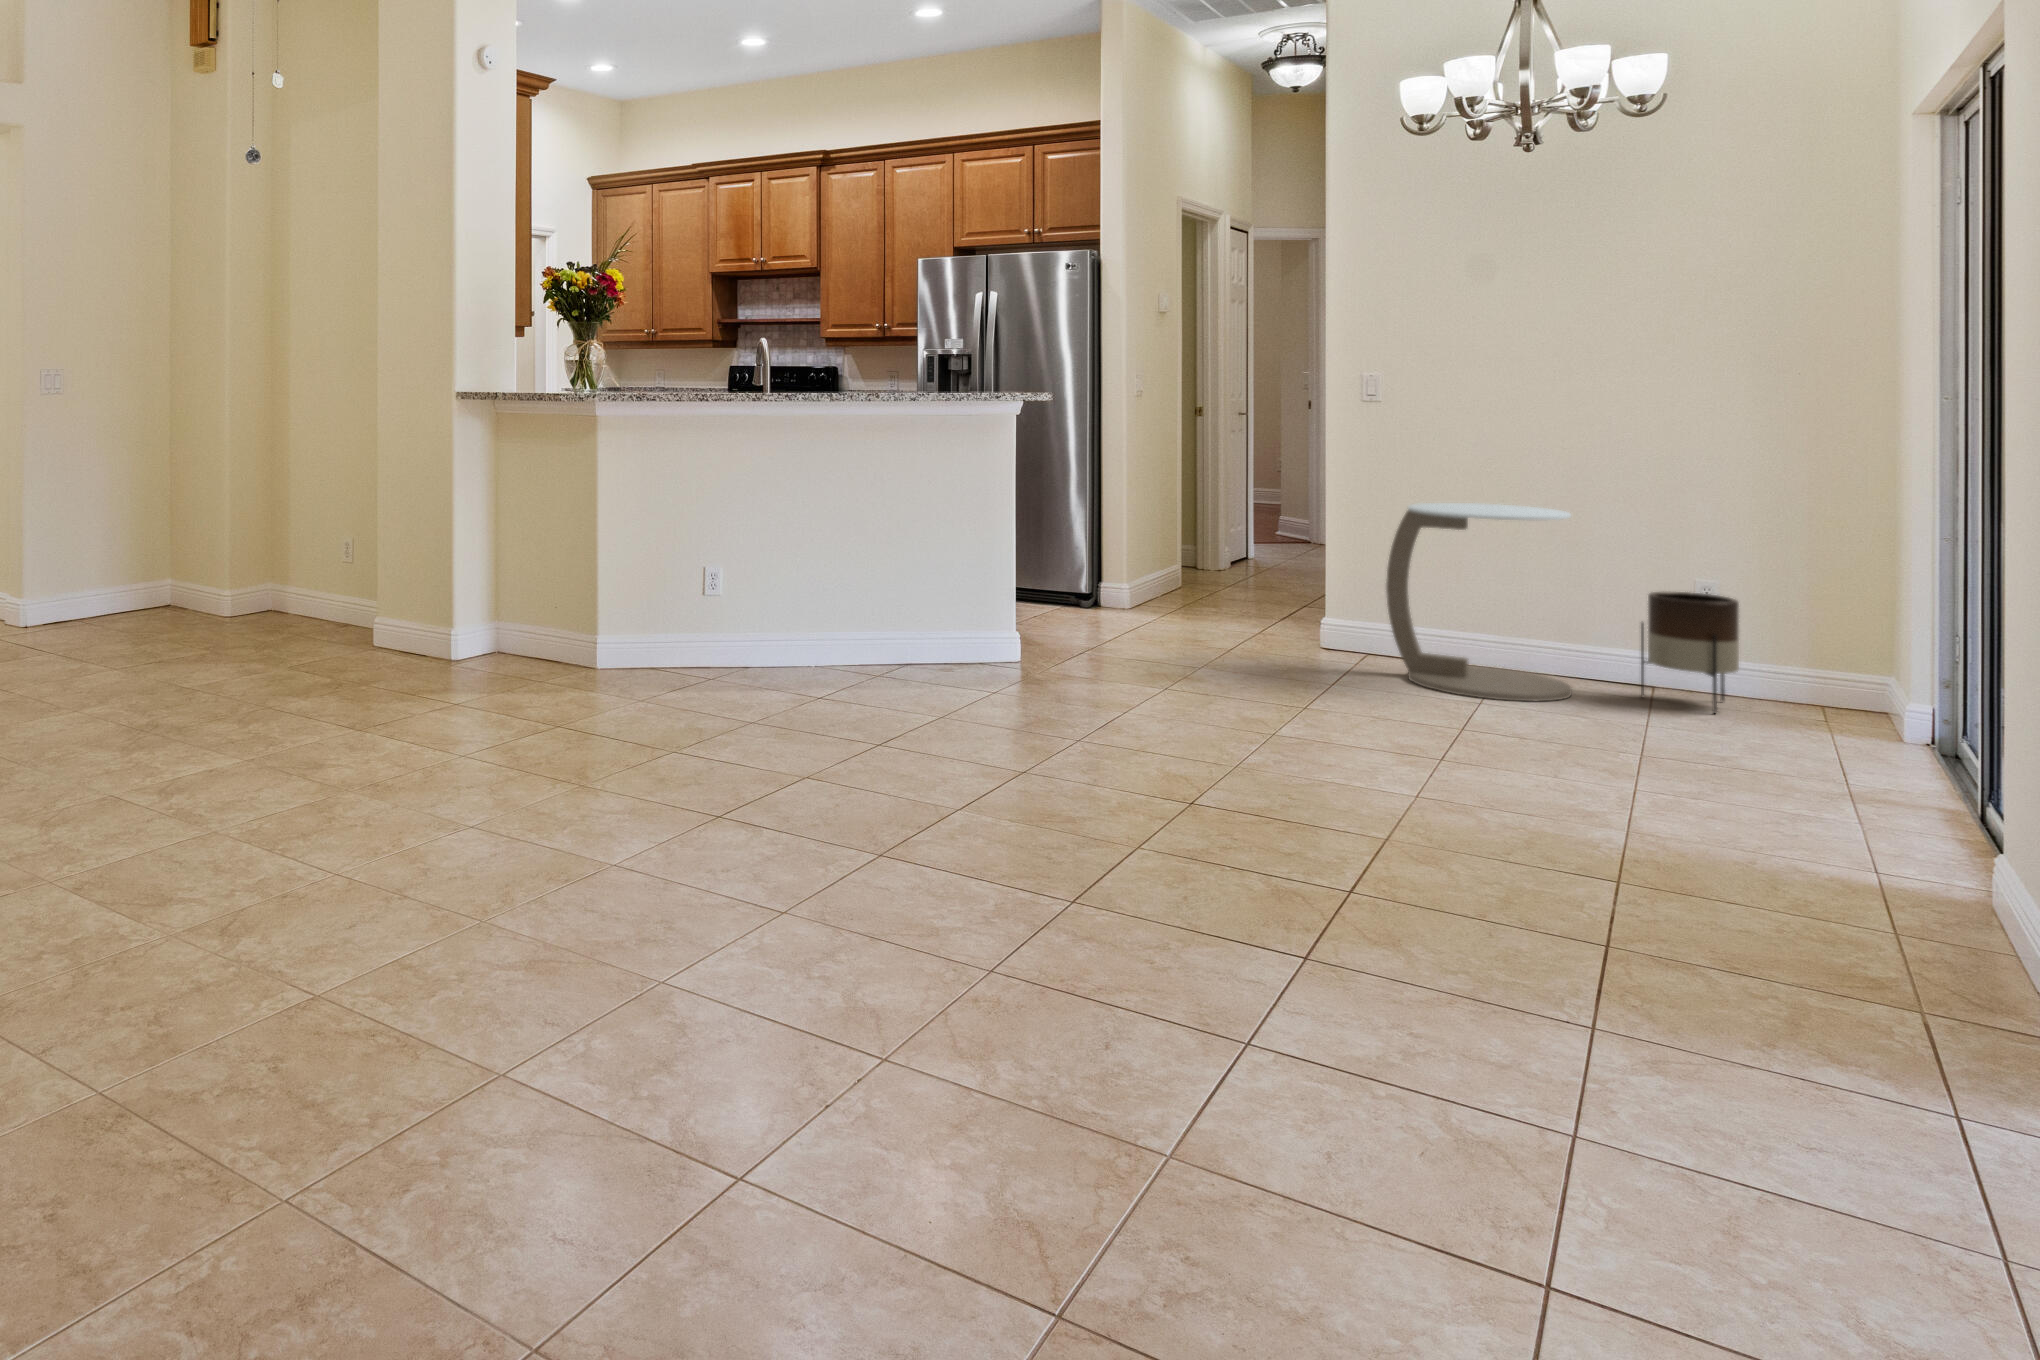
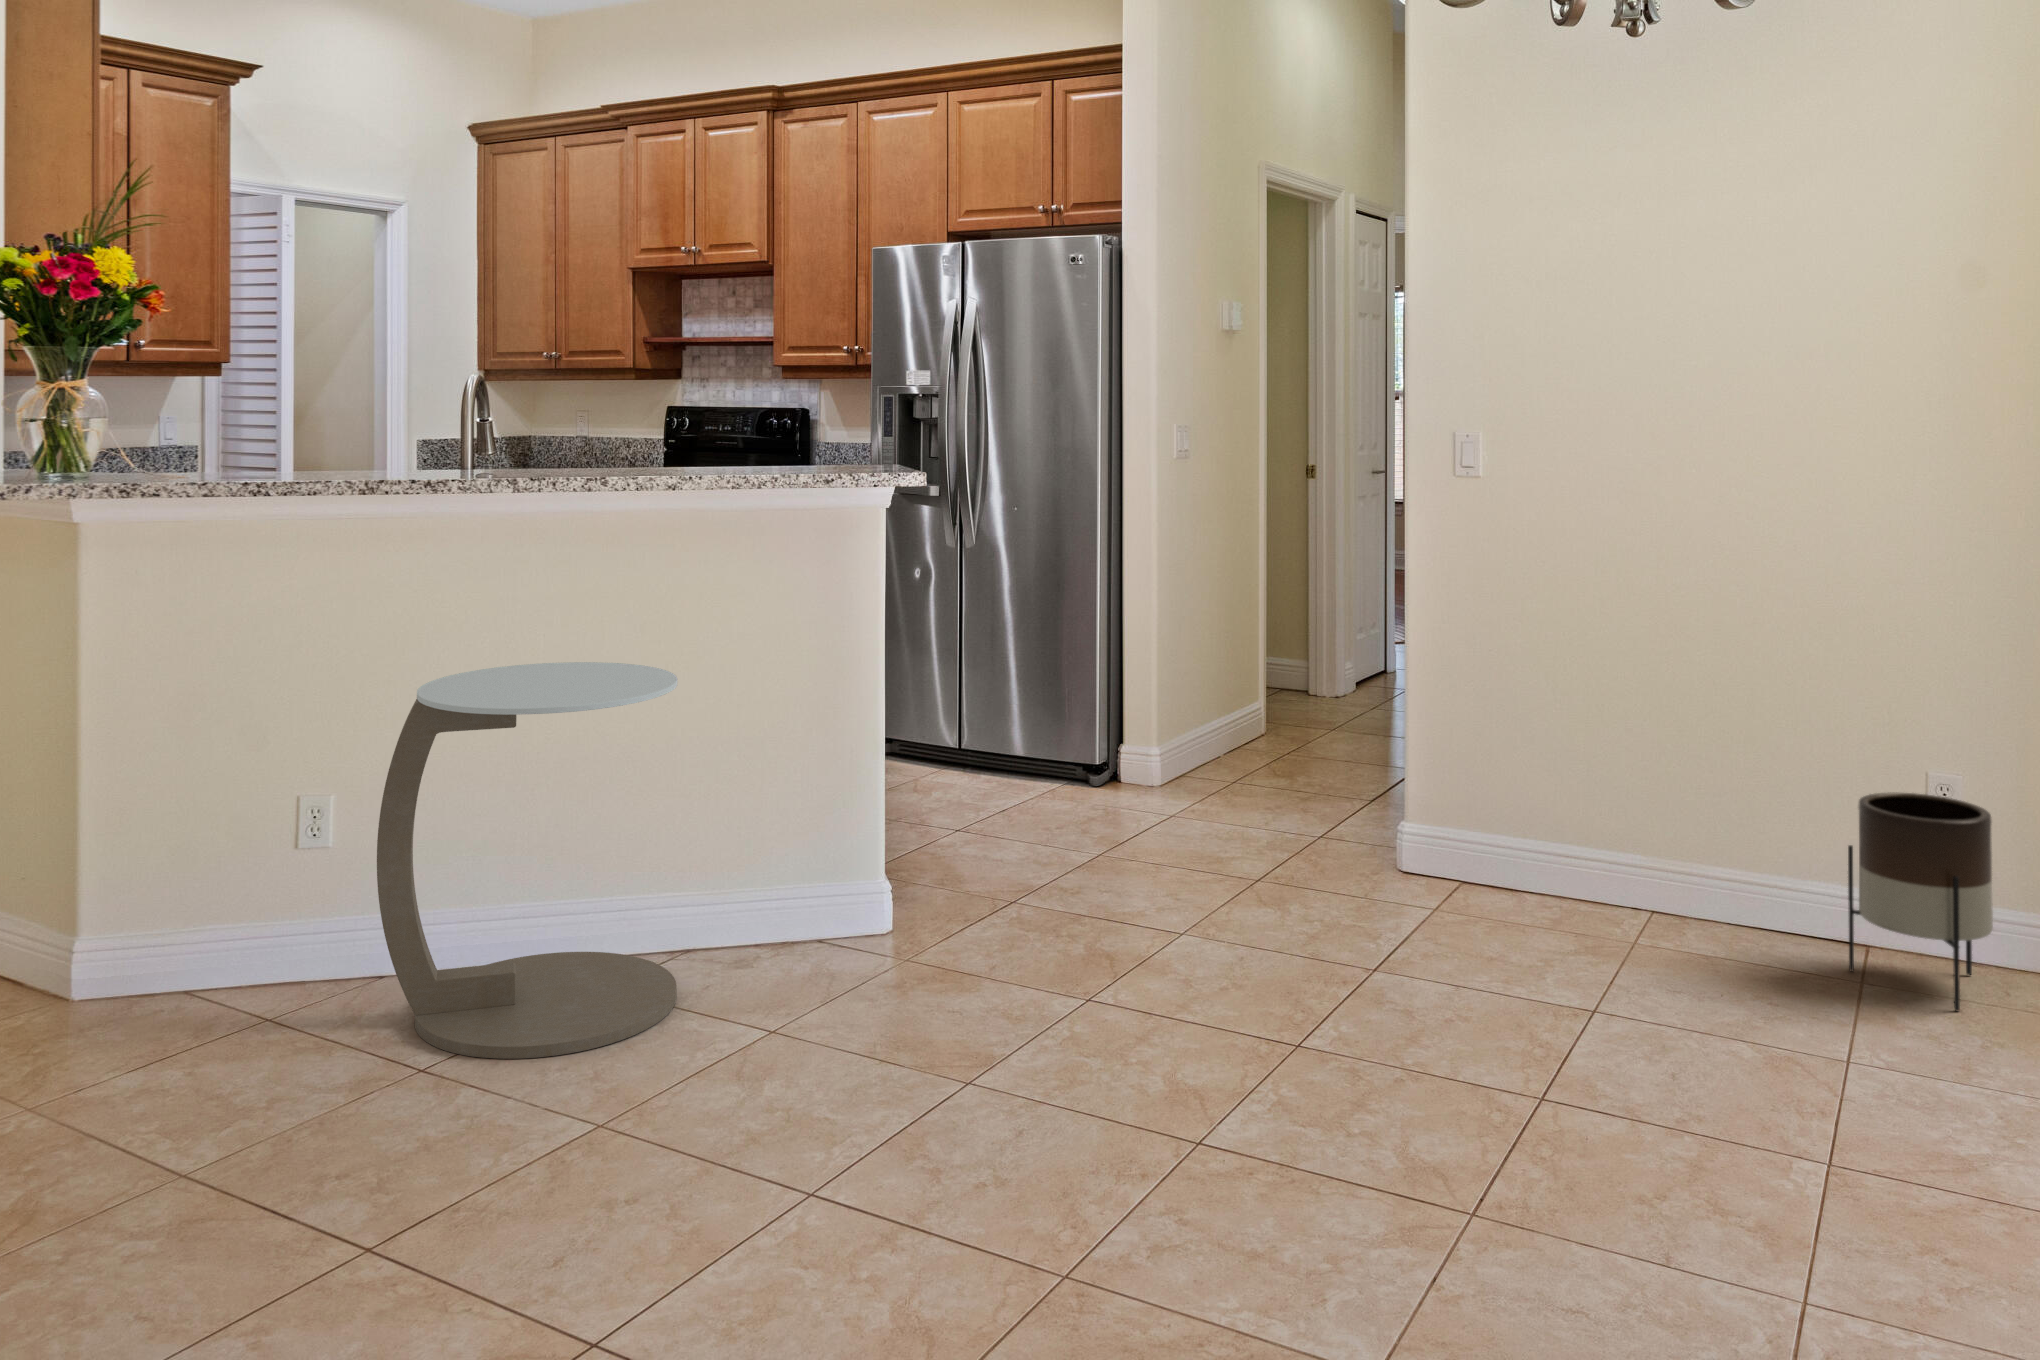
side table: present [1386,503,1572,701] -> present [377,662,678,1059]

